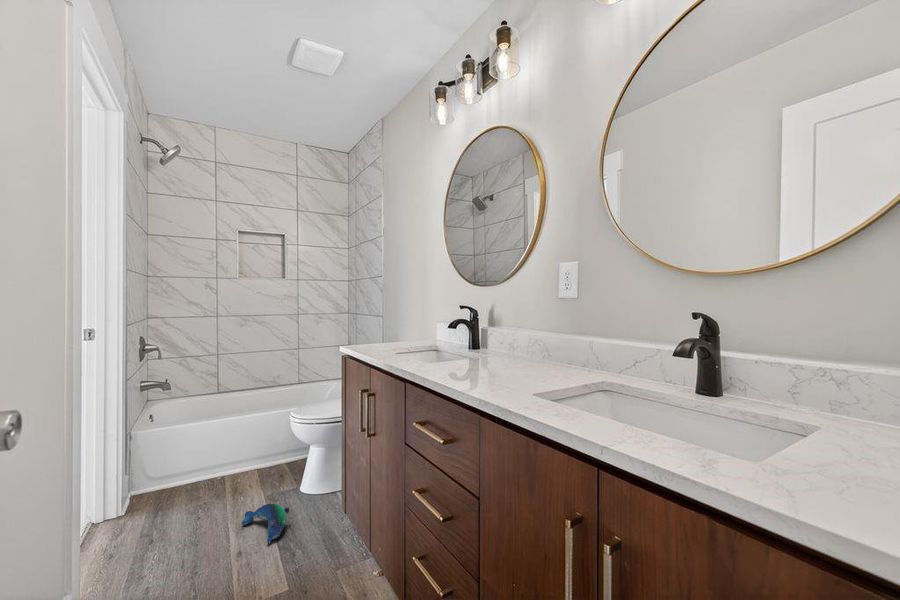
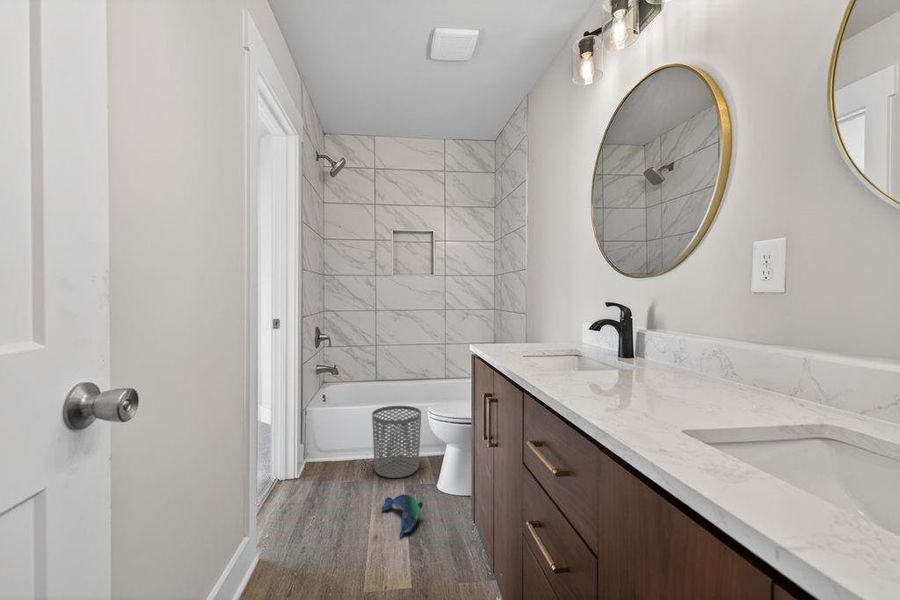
waste bin: none [222,417,279,494] -> present [372,406,421,478]

